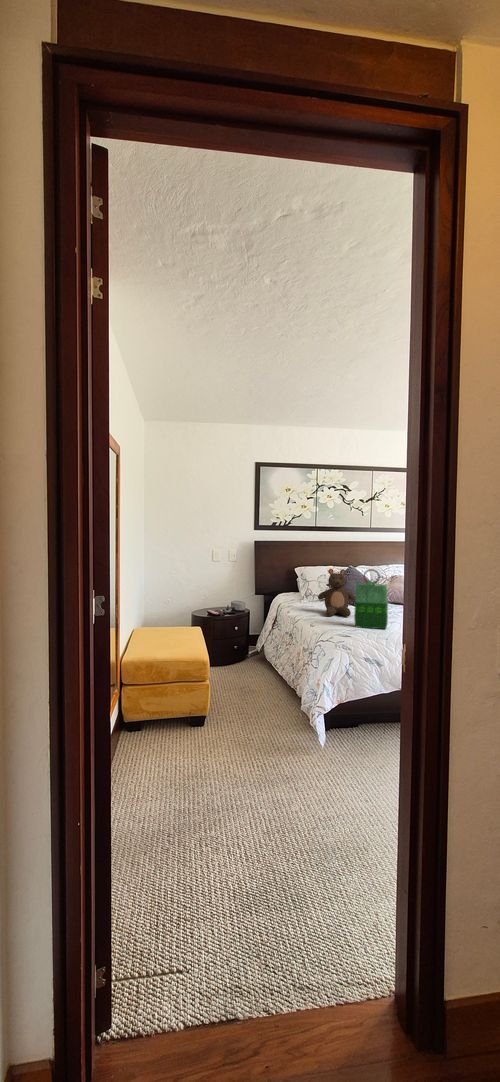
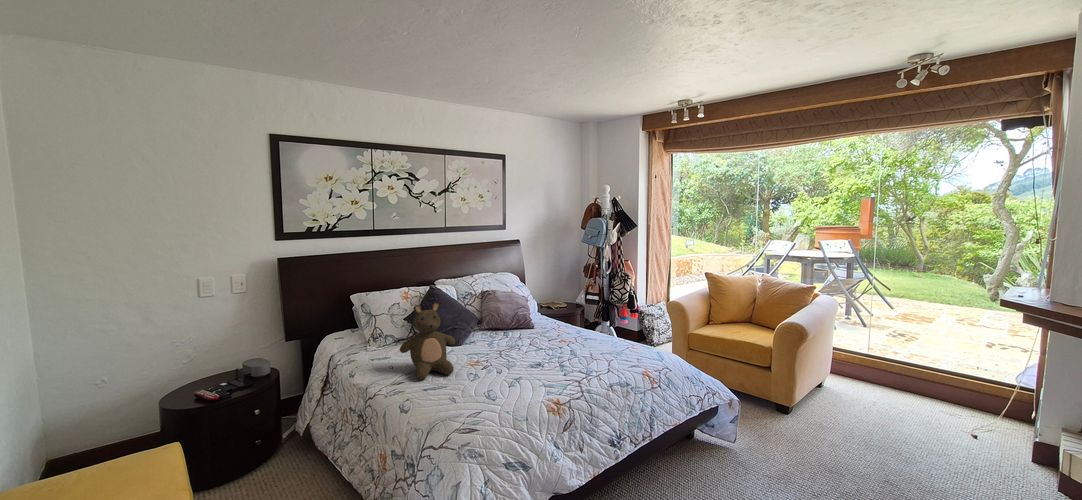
tote bag: present [354,569,388,629] -> none [469,309,518,400]

